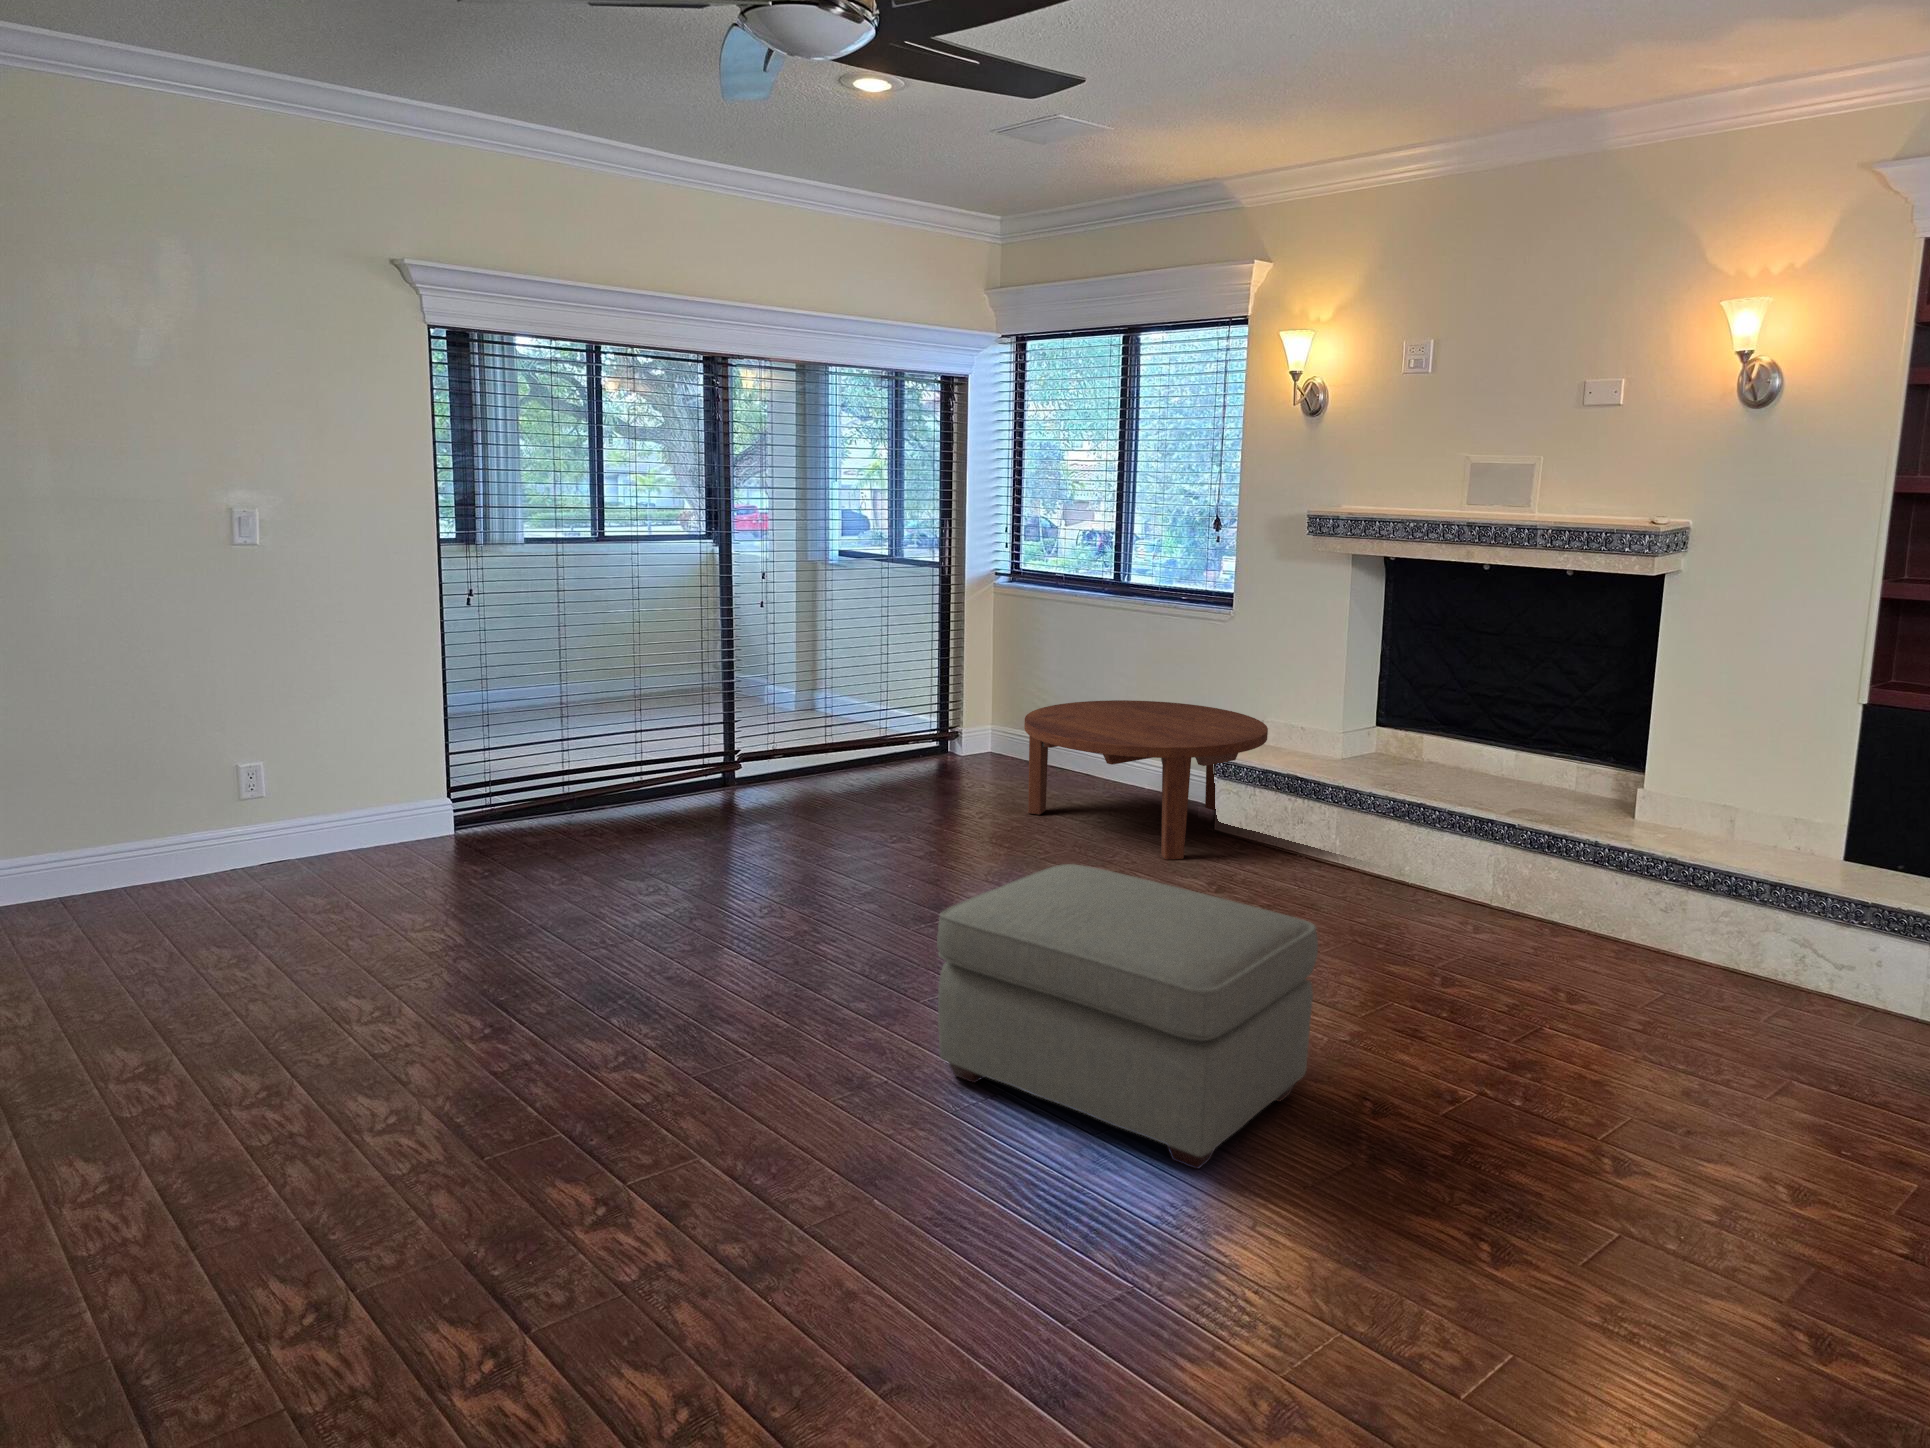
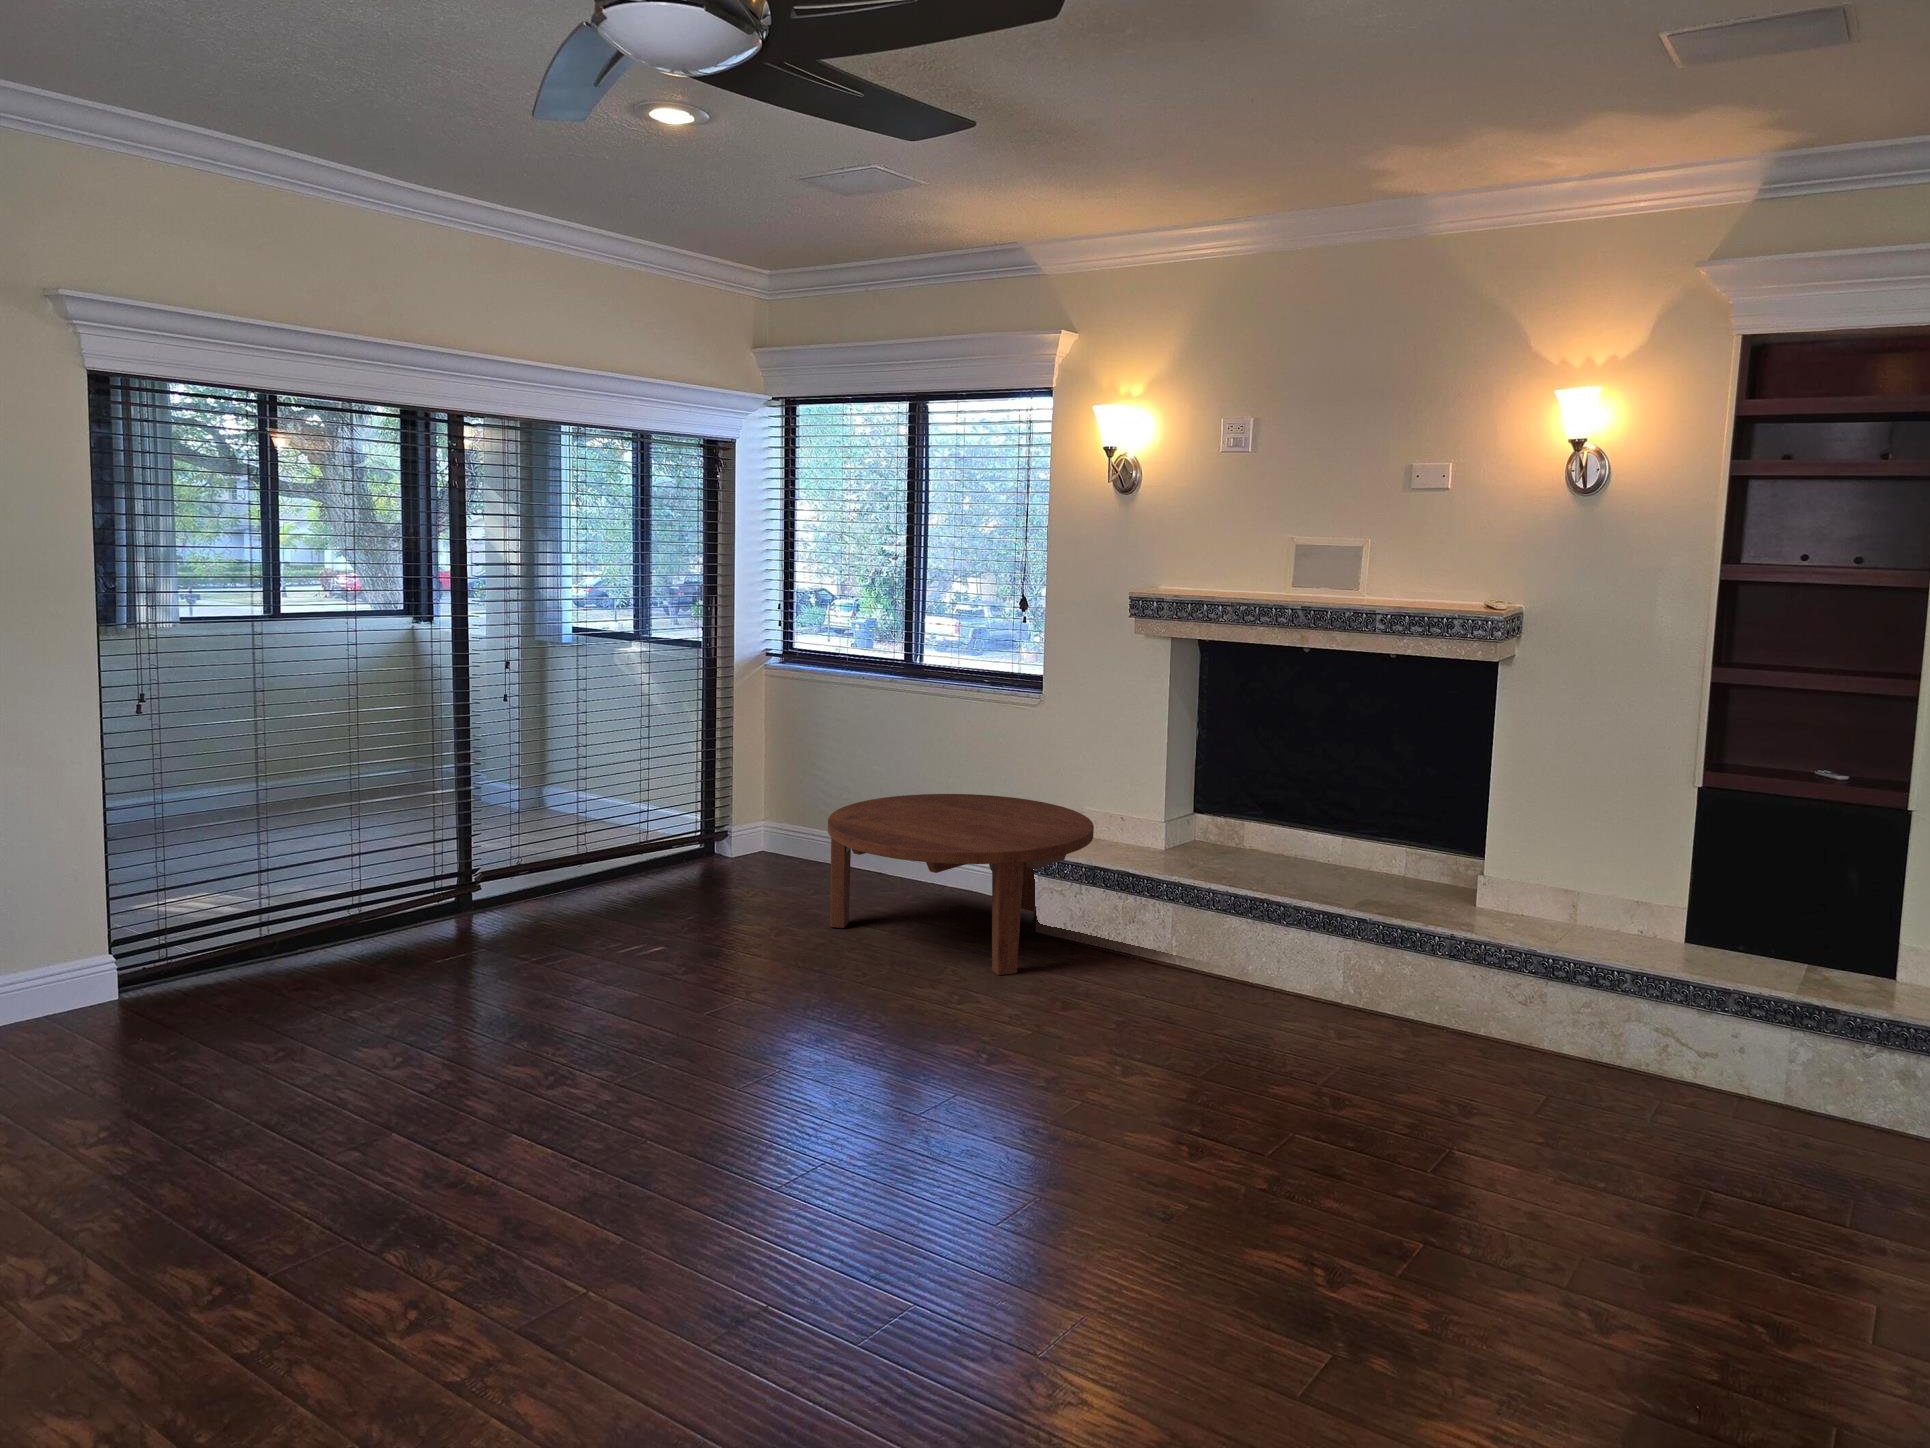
ottoman: present [937,864,1318,1169] -> none [829,1014,1258,1383]

